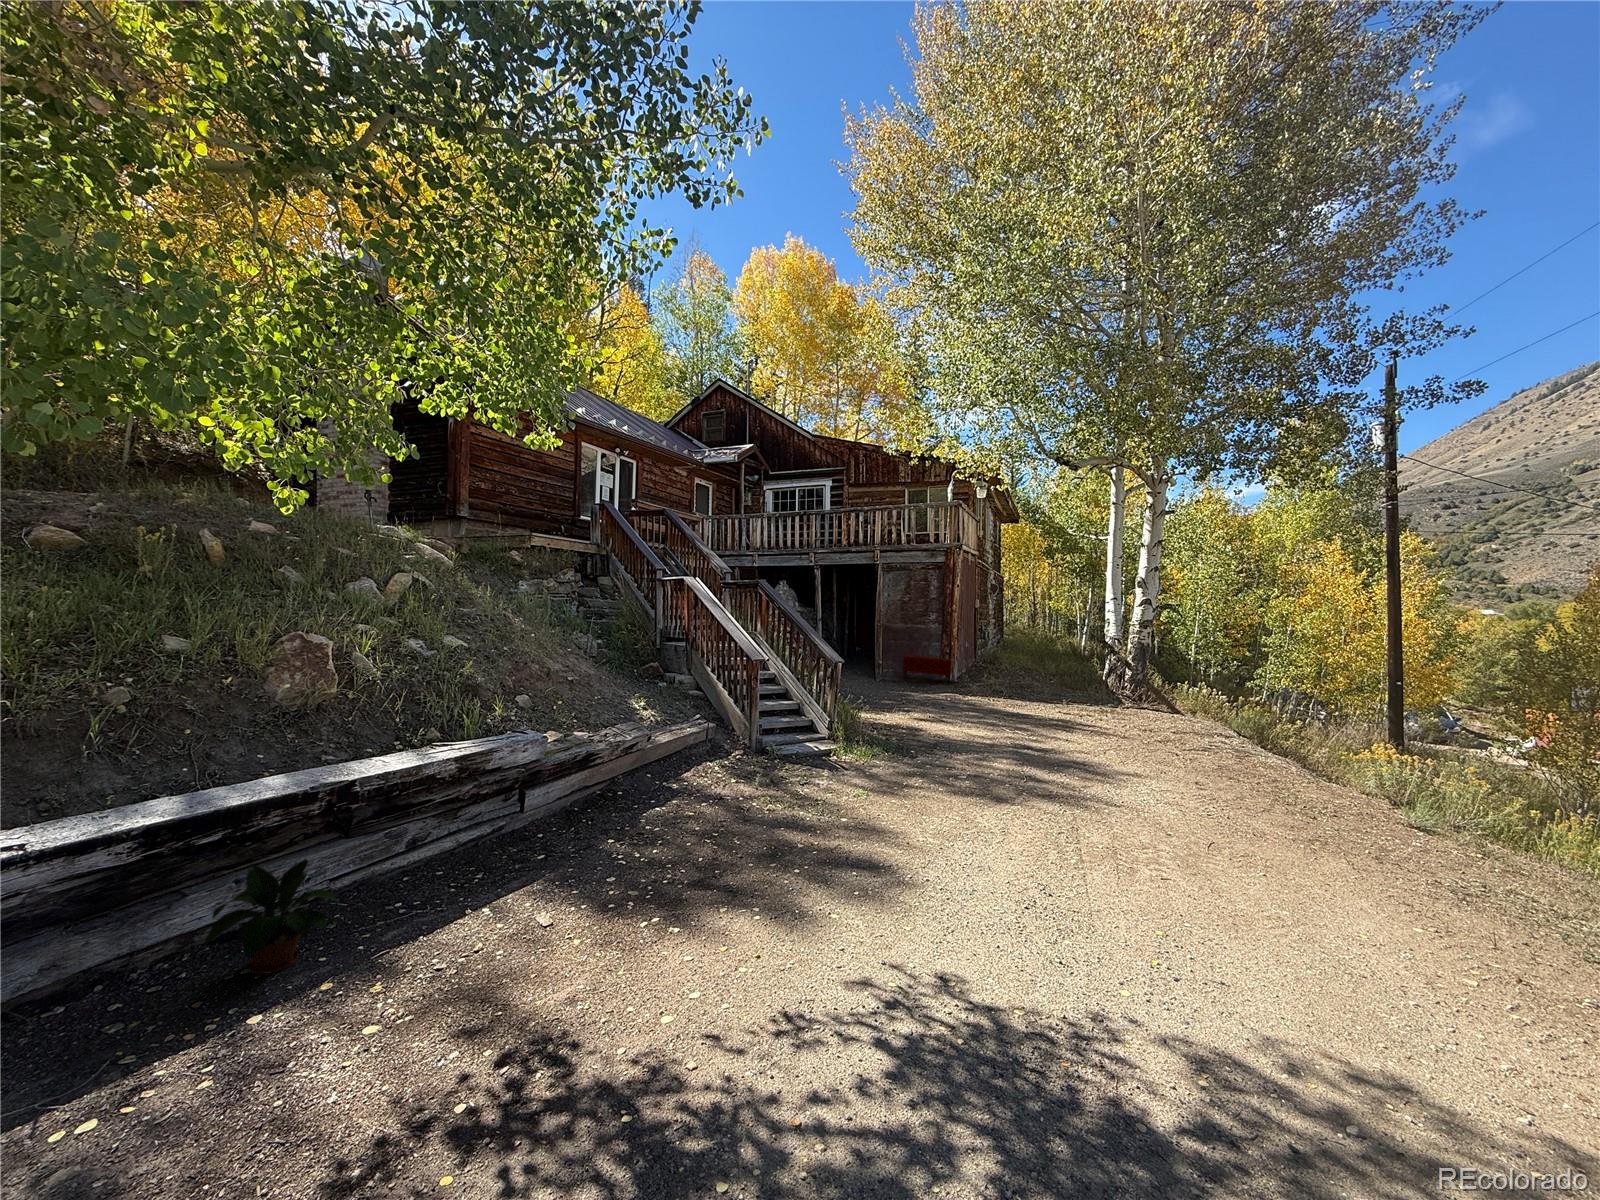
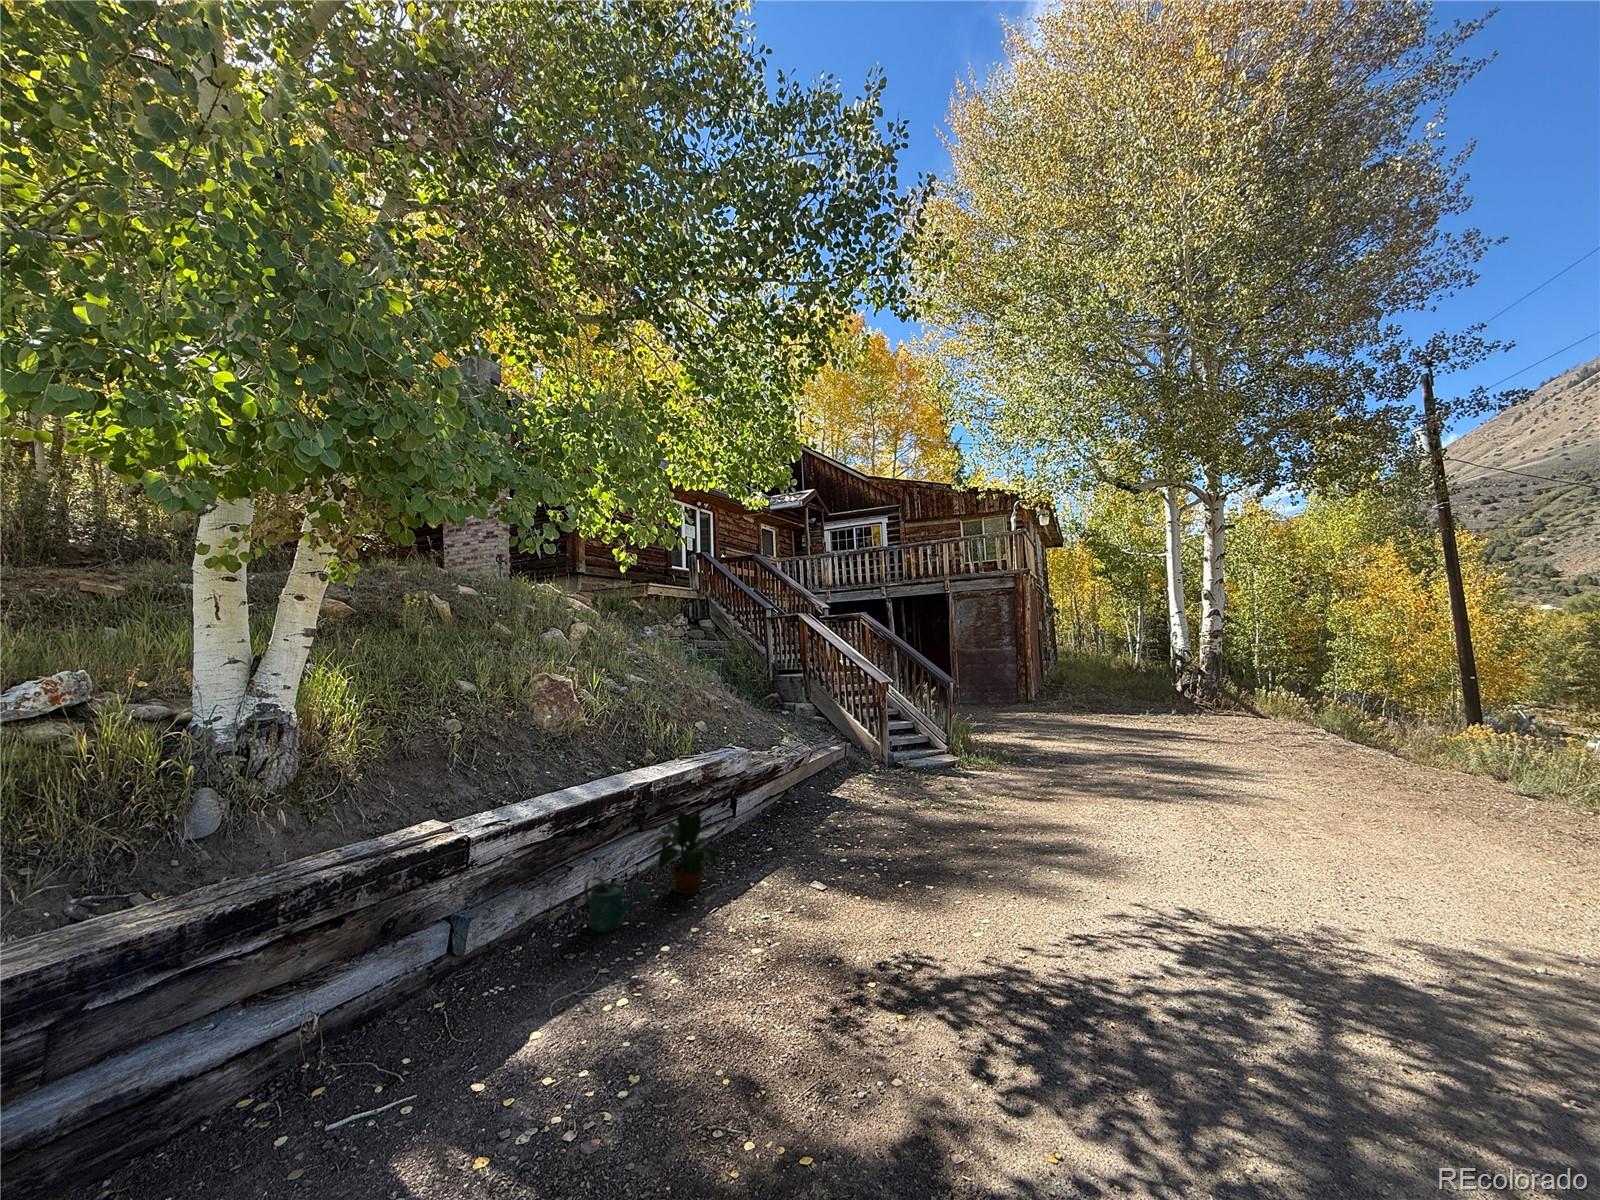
bench: present [903,655,951,682] -> none [983,679,1030,703]
watering can: none [22,968,111,1059] -> present [584,876,649,932]

